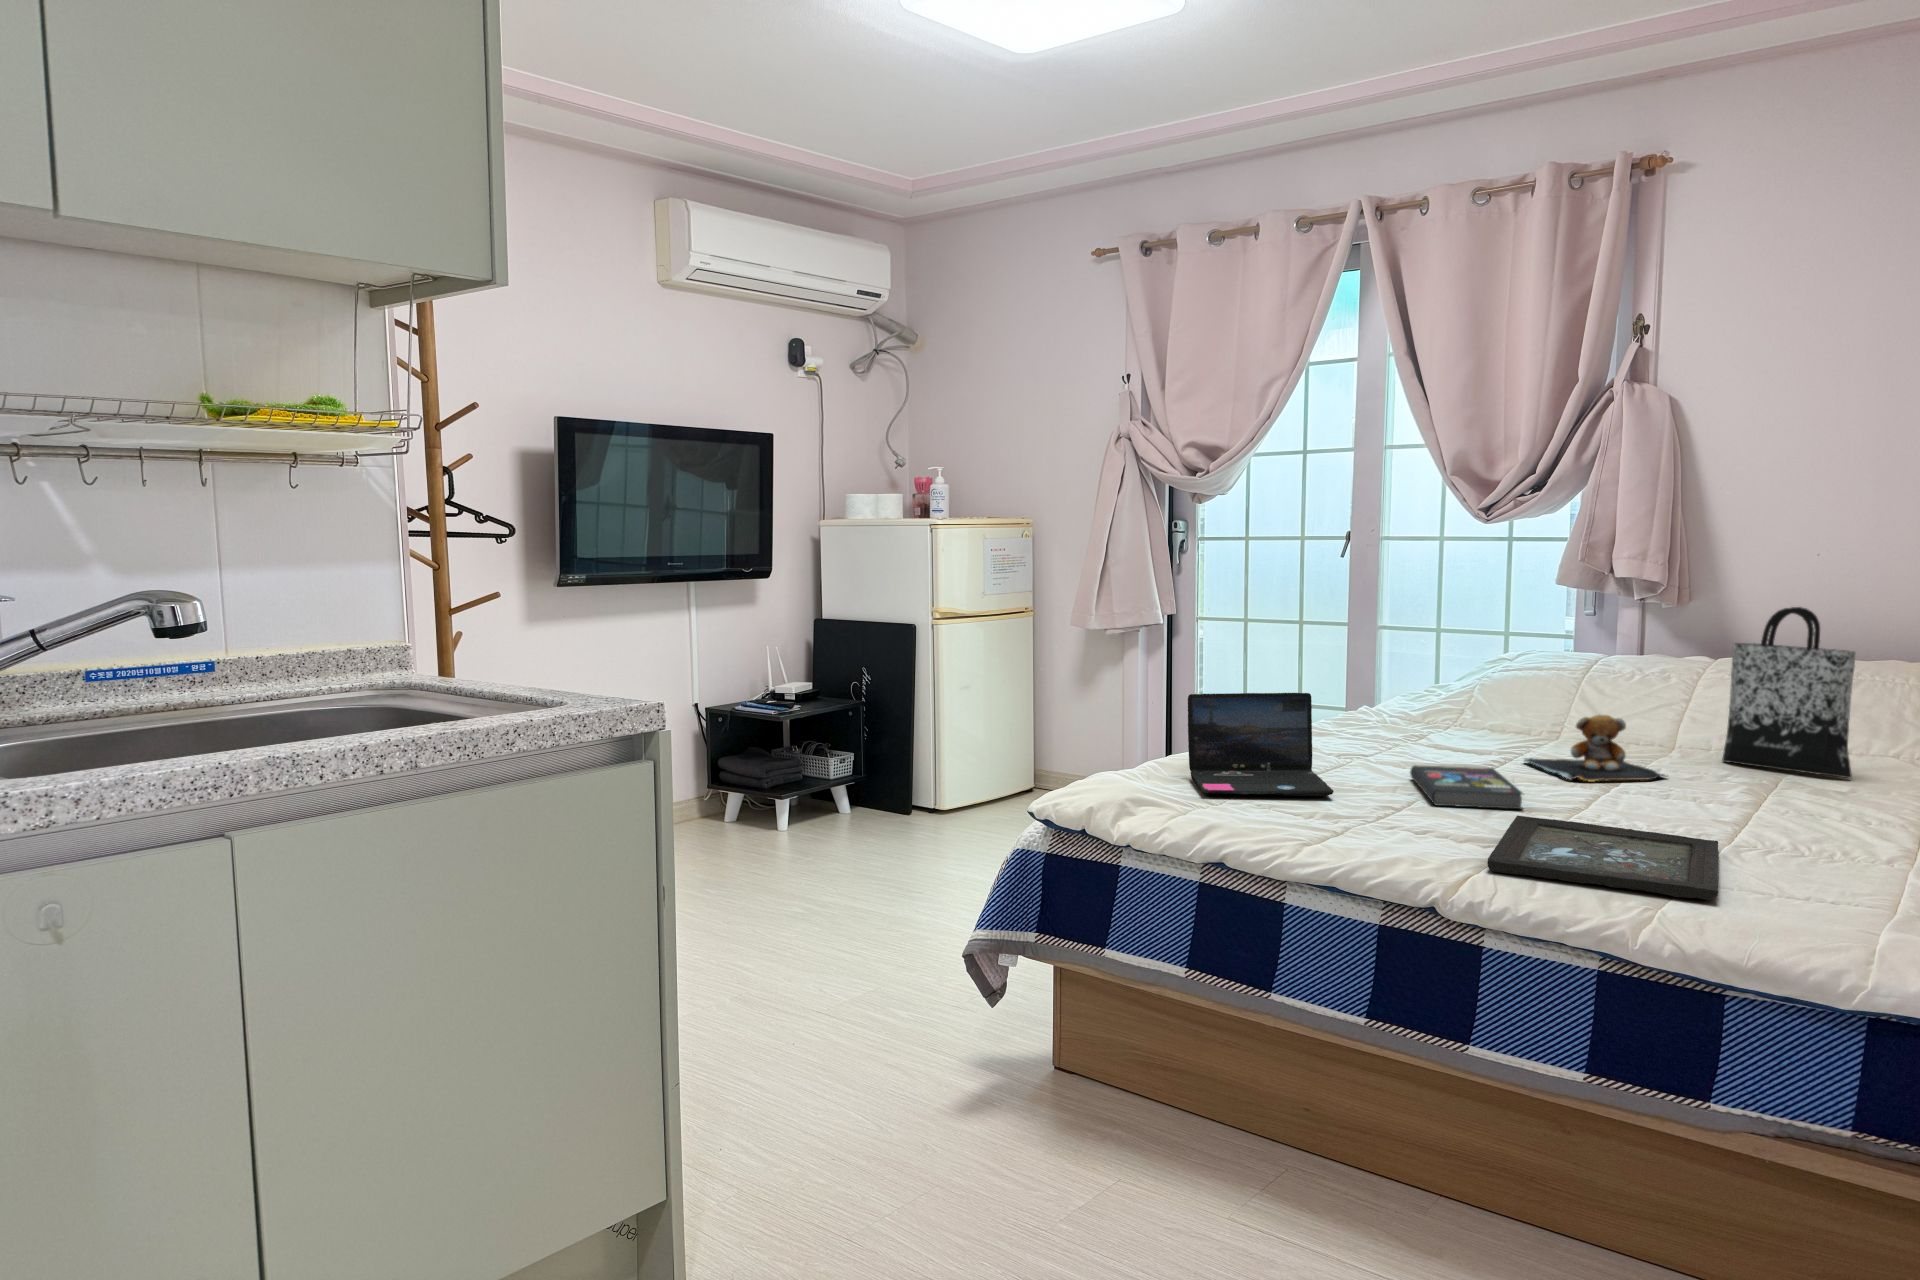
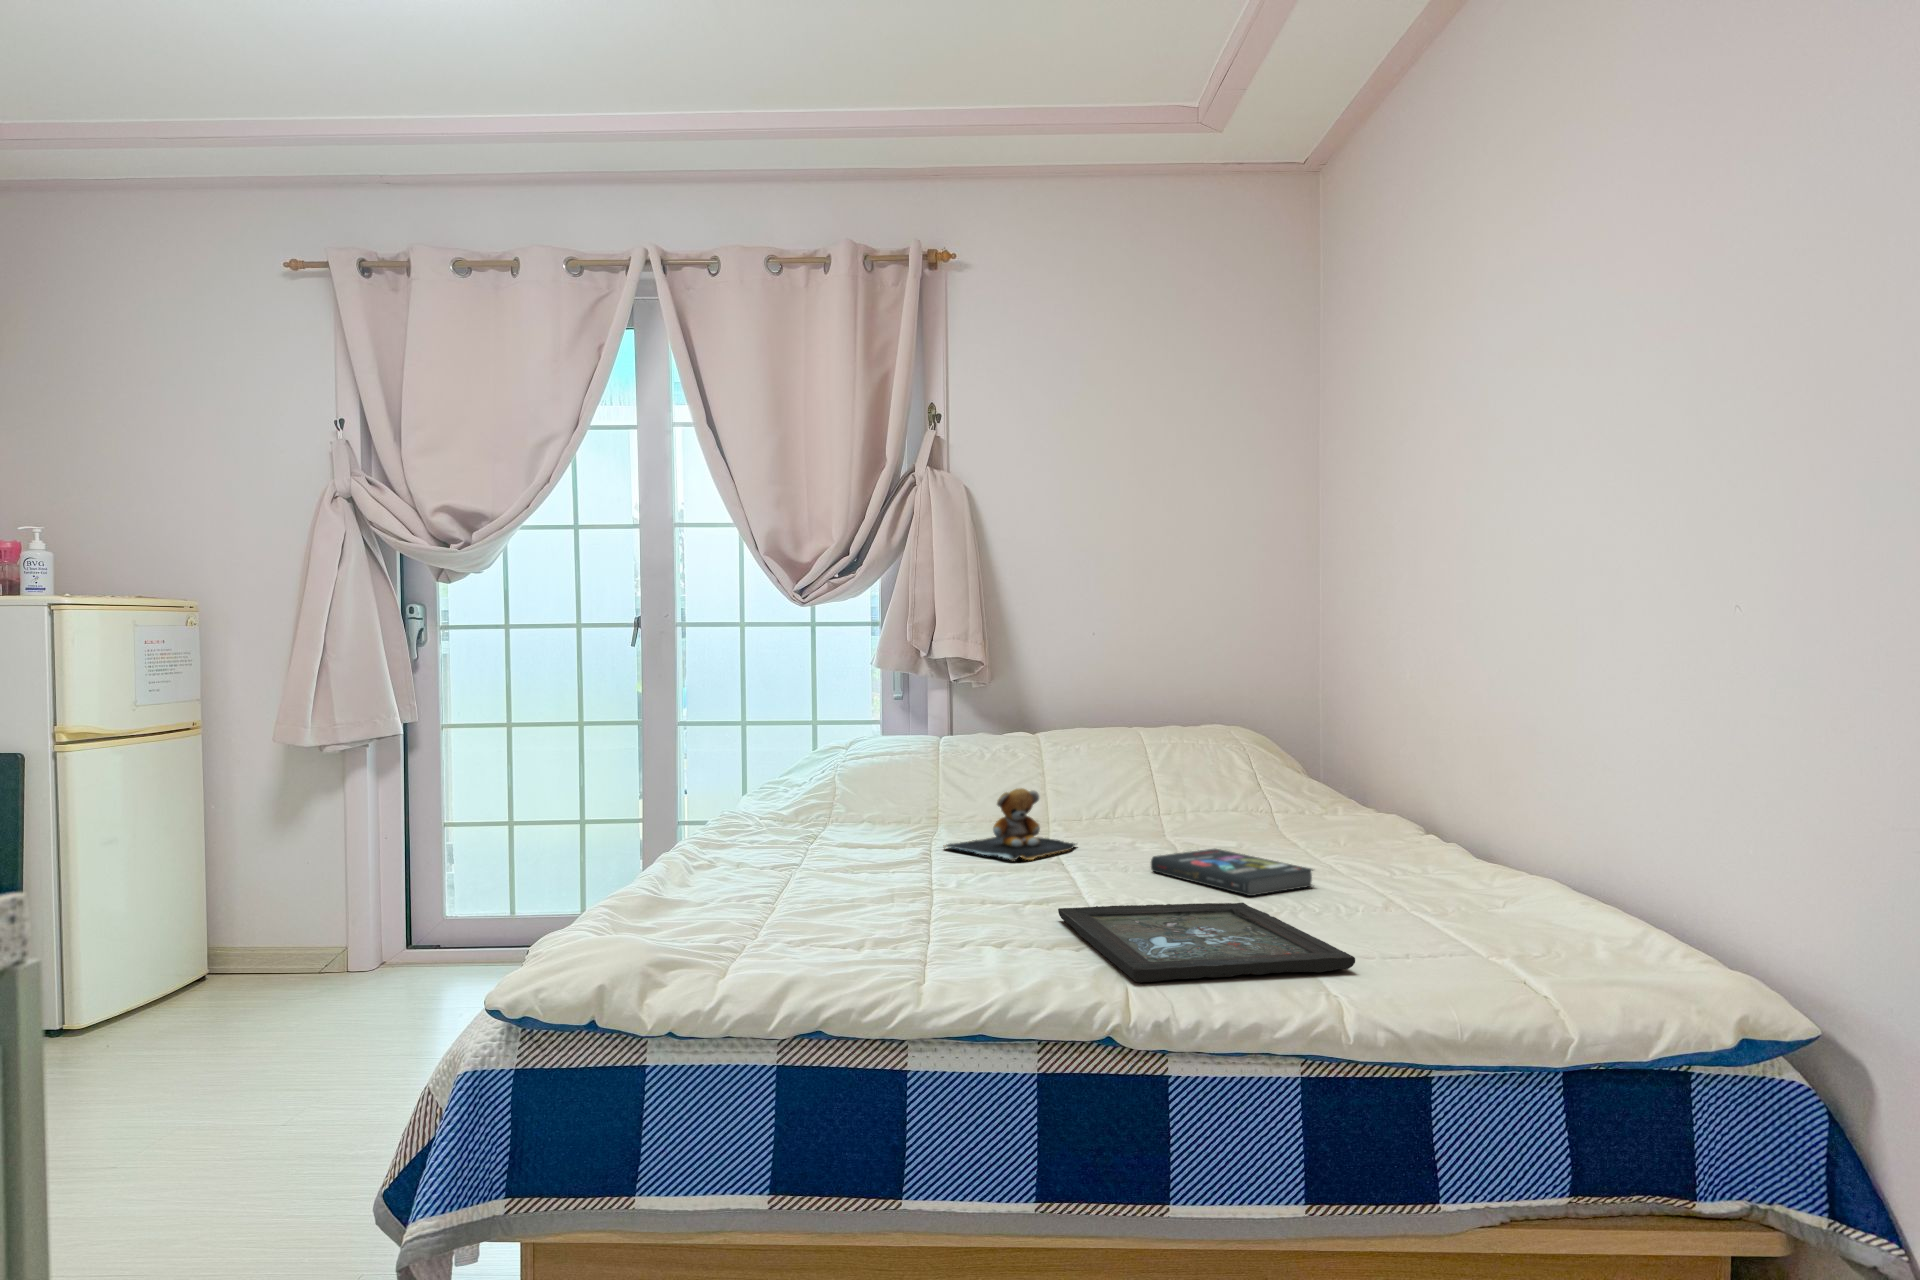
tote bag: present [1722,607,1856,778] -> none [1083,672,1191,826]
laptop: present [1188,693,1334,796] -> none [631,793,844,946]
book: present [1410,765,1523,809] -> present [1151,849,1313,896]

